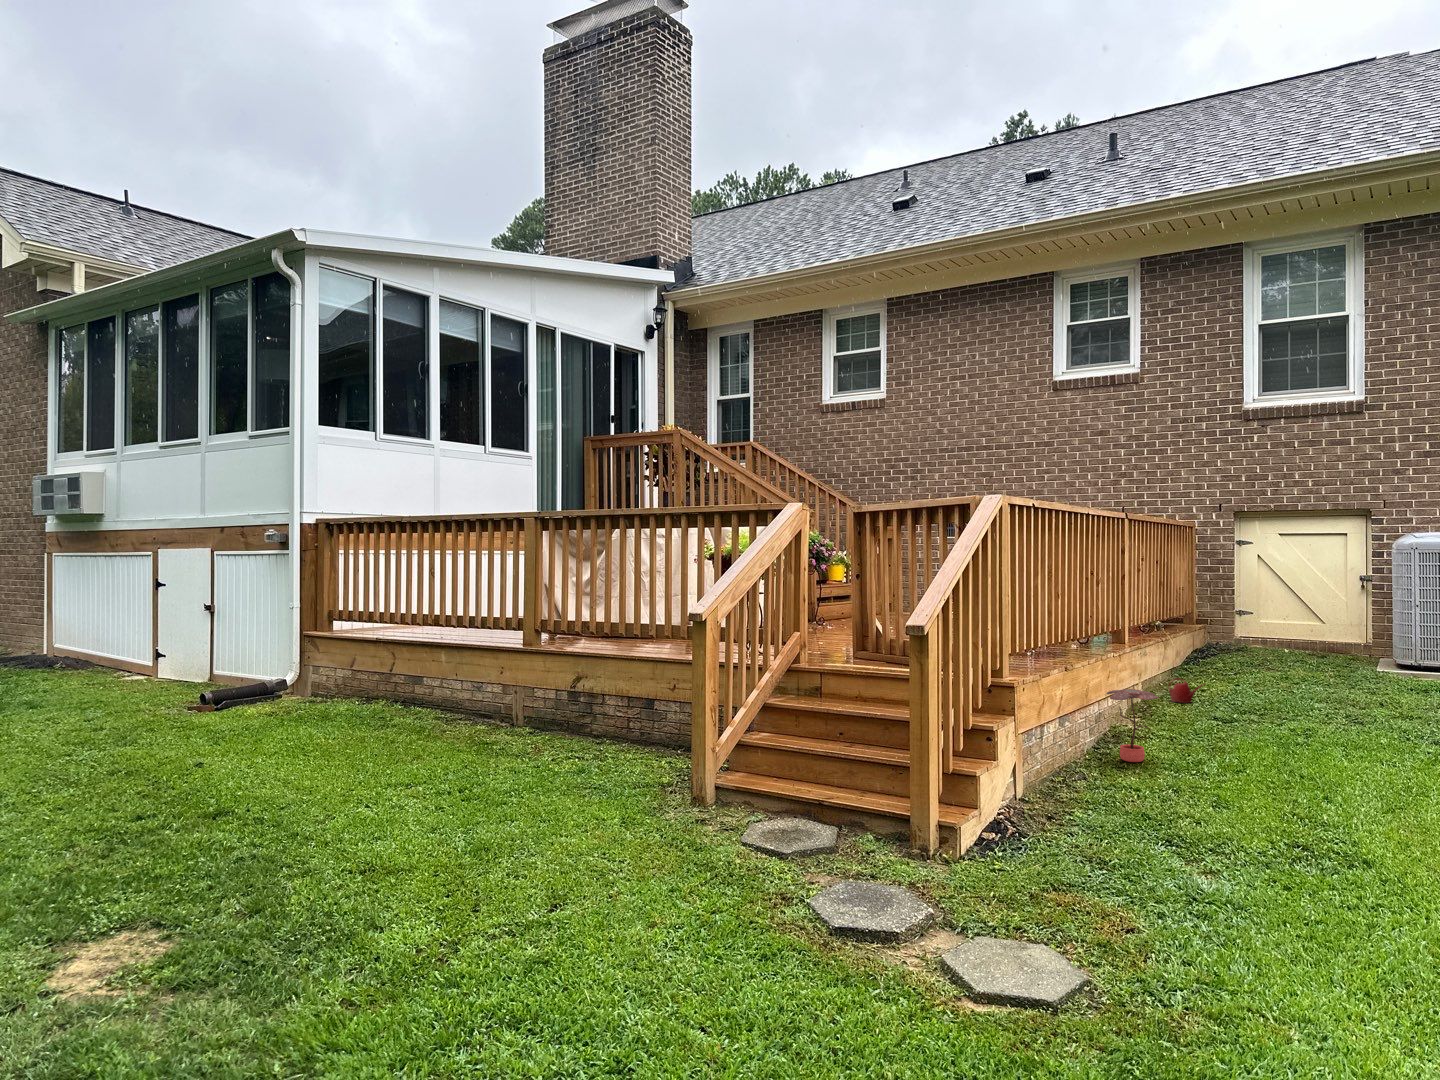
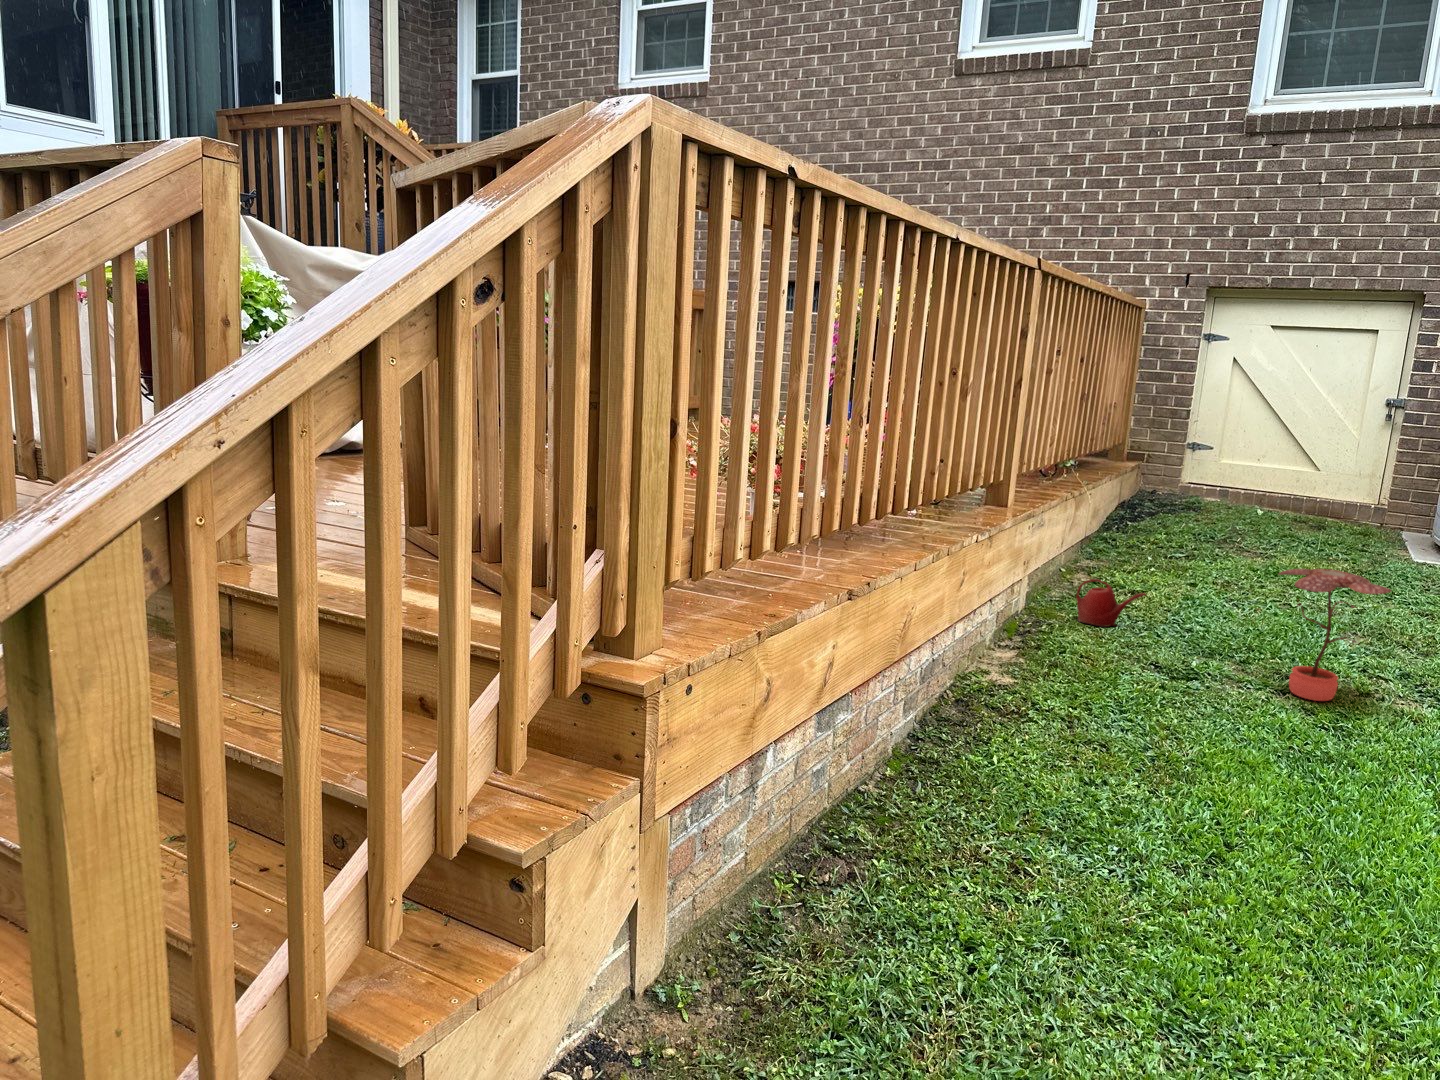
potted plant: present [1107,689,1159,762] -> present [1279,569,1391,701]

